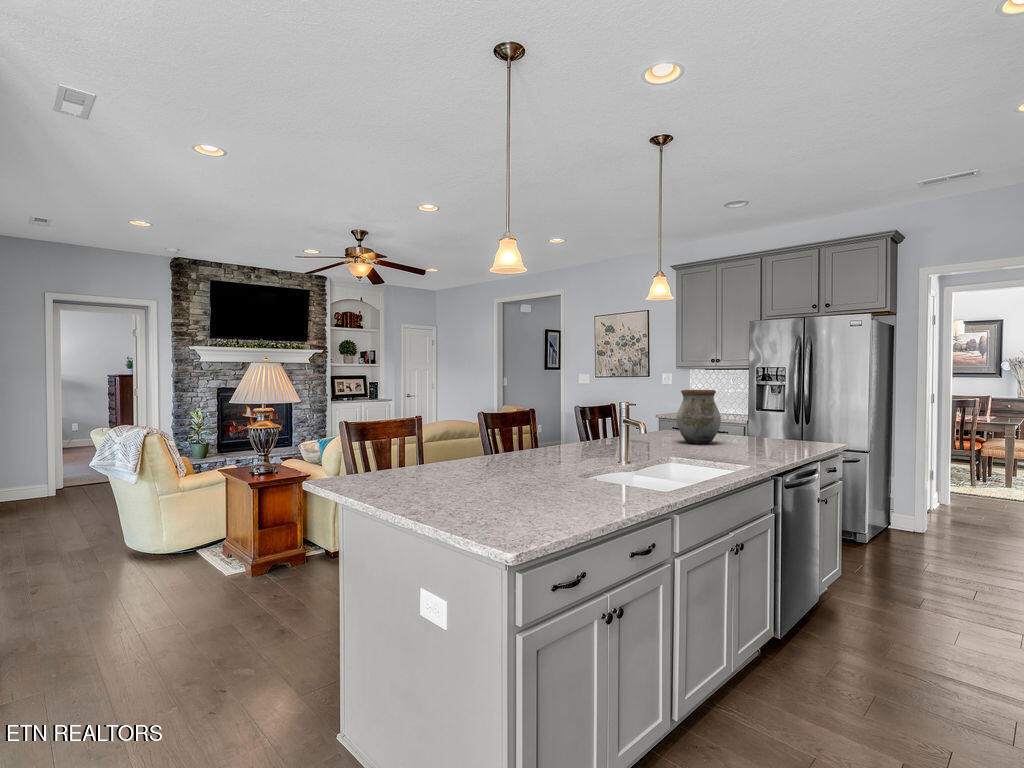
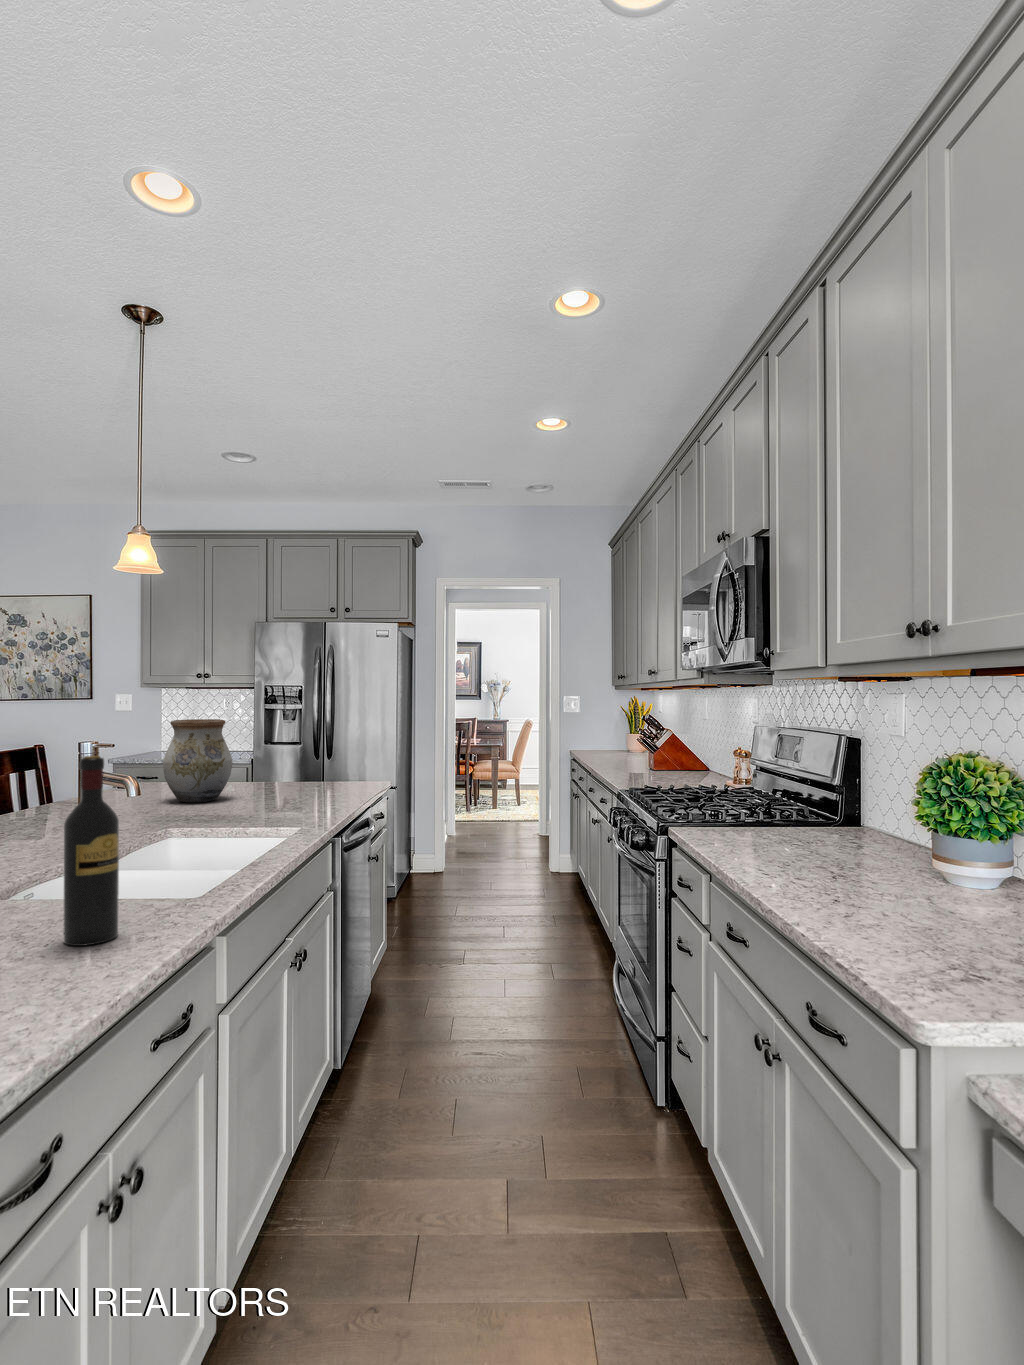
wine bottle: none [595,403,621,501] -> present [63,756,119,946]

